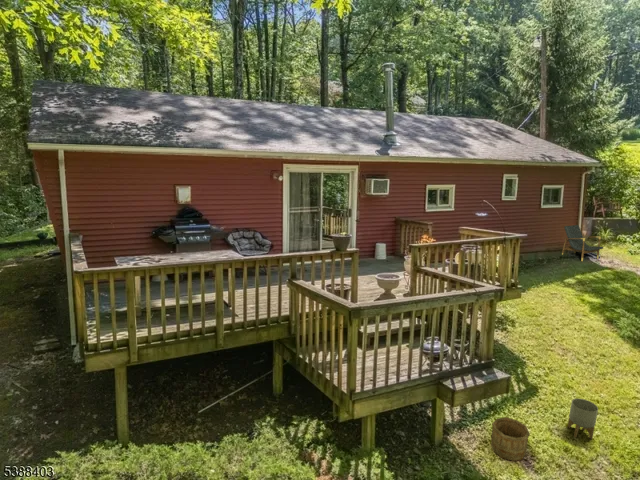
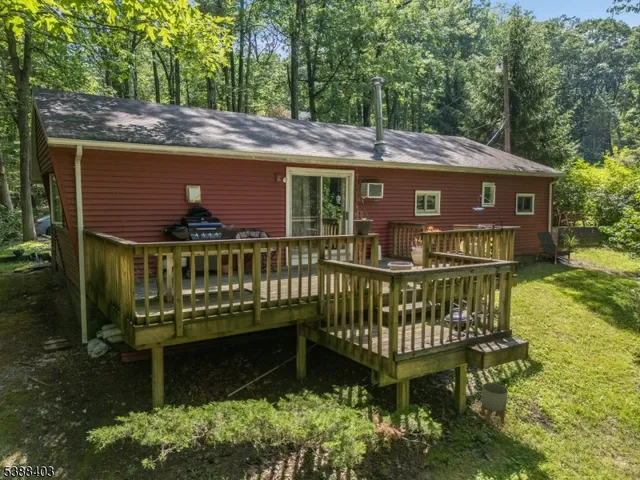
planter: present [568,399,598,439] -> present [481,383,508,423]
wooden bucket: present [491,417,530,461] -> none [512,383,548,421]

